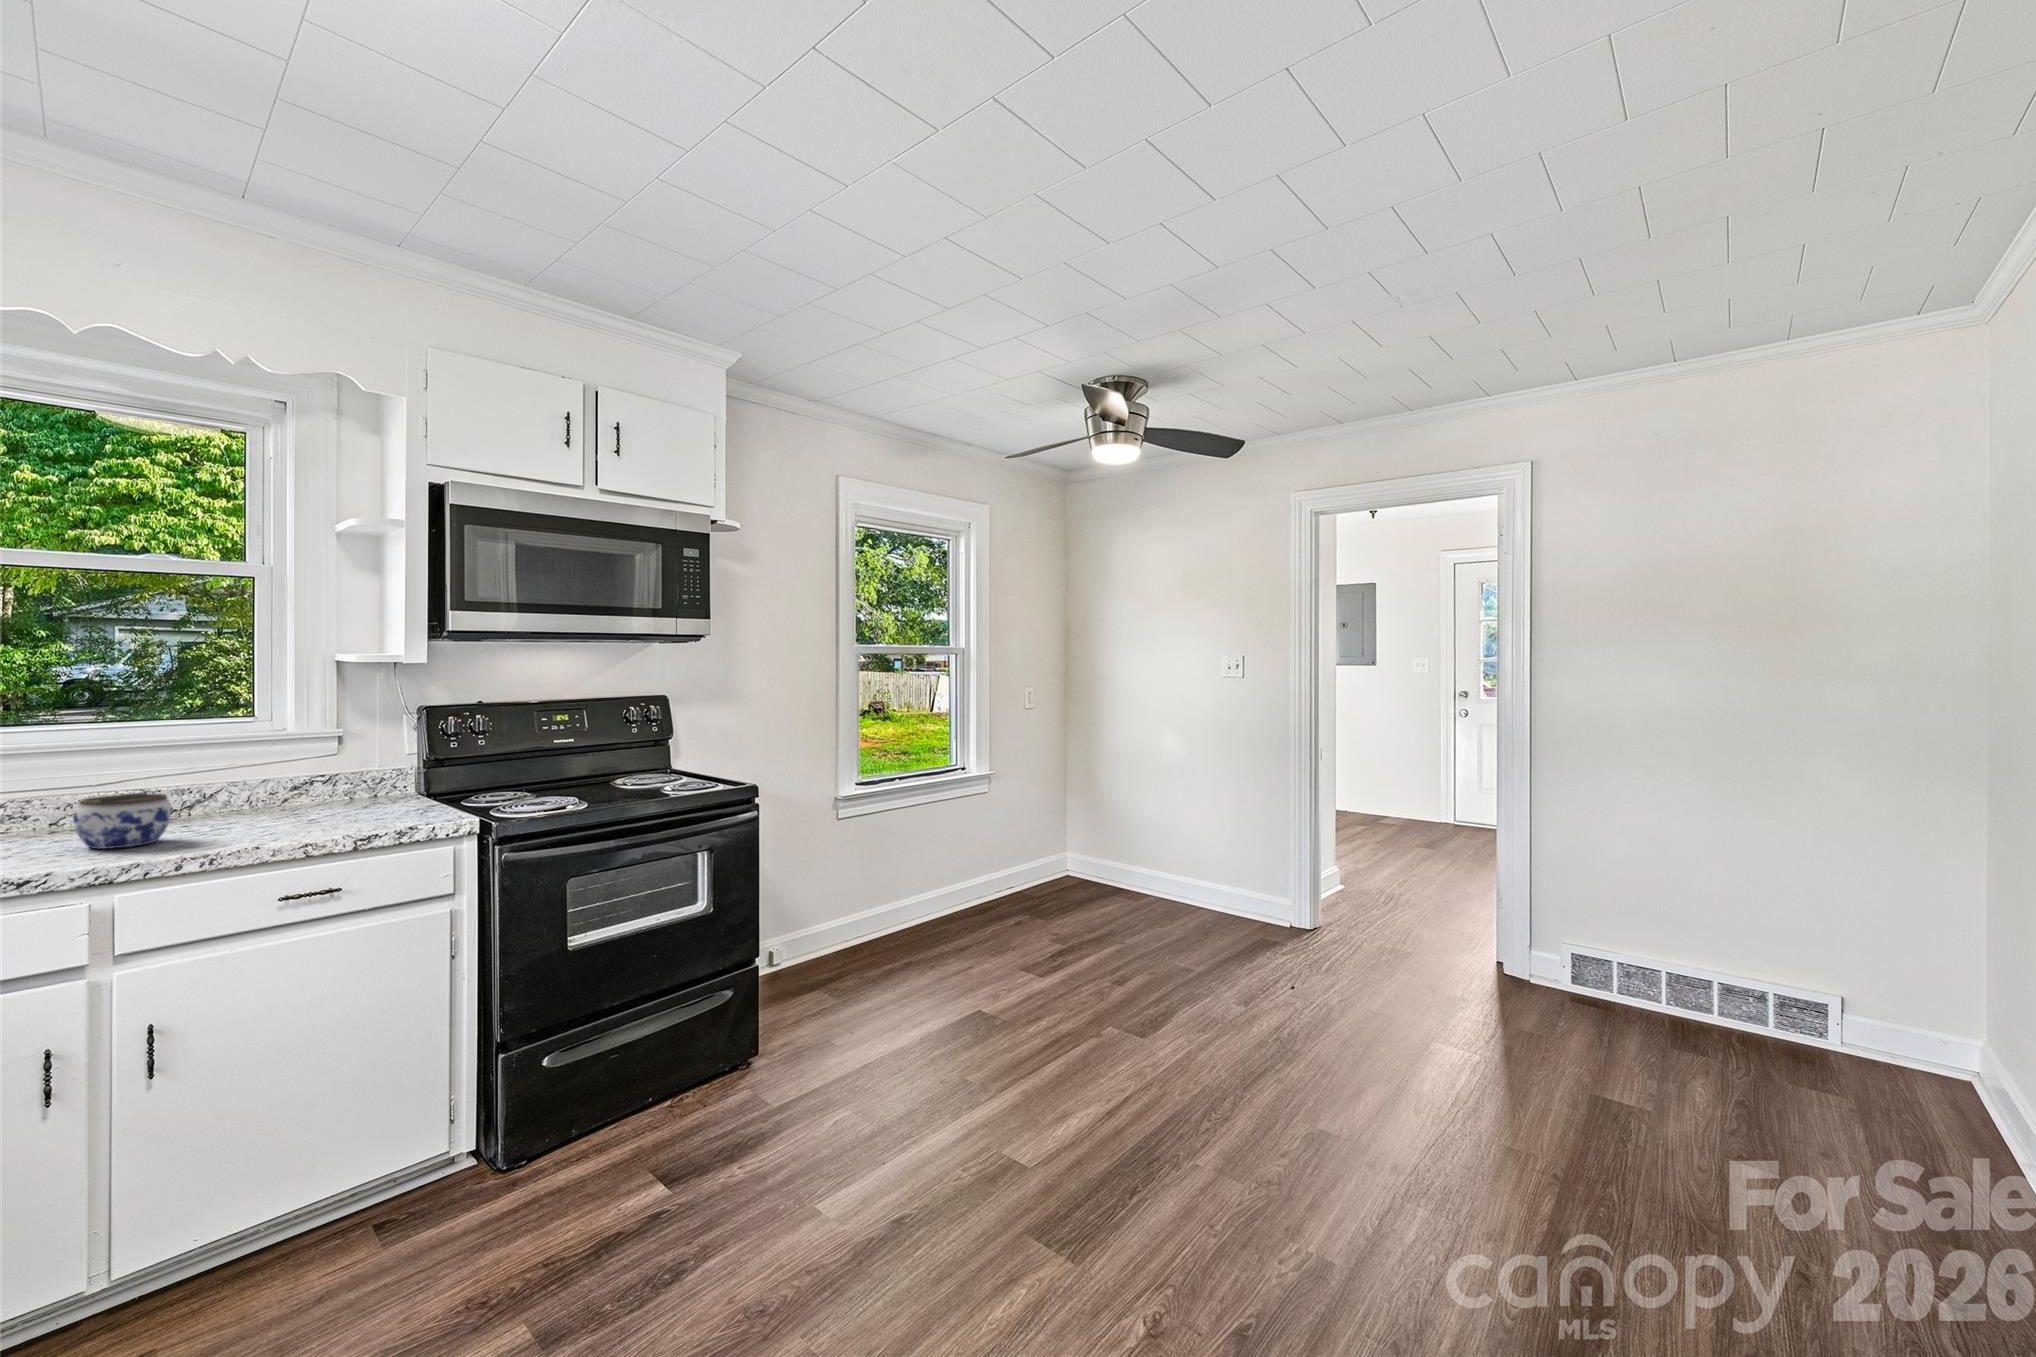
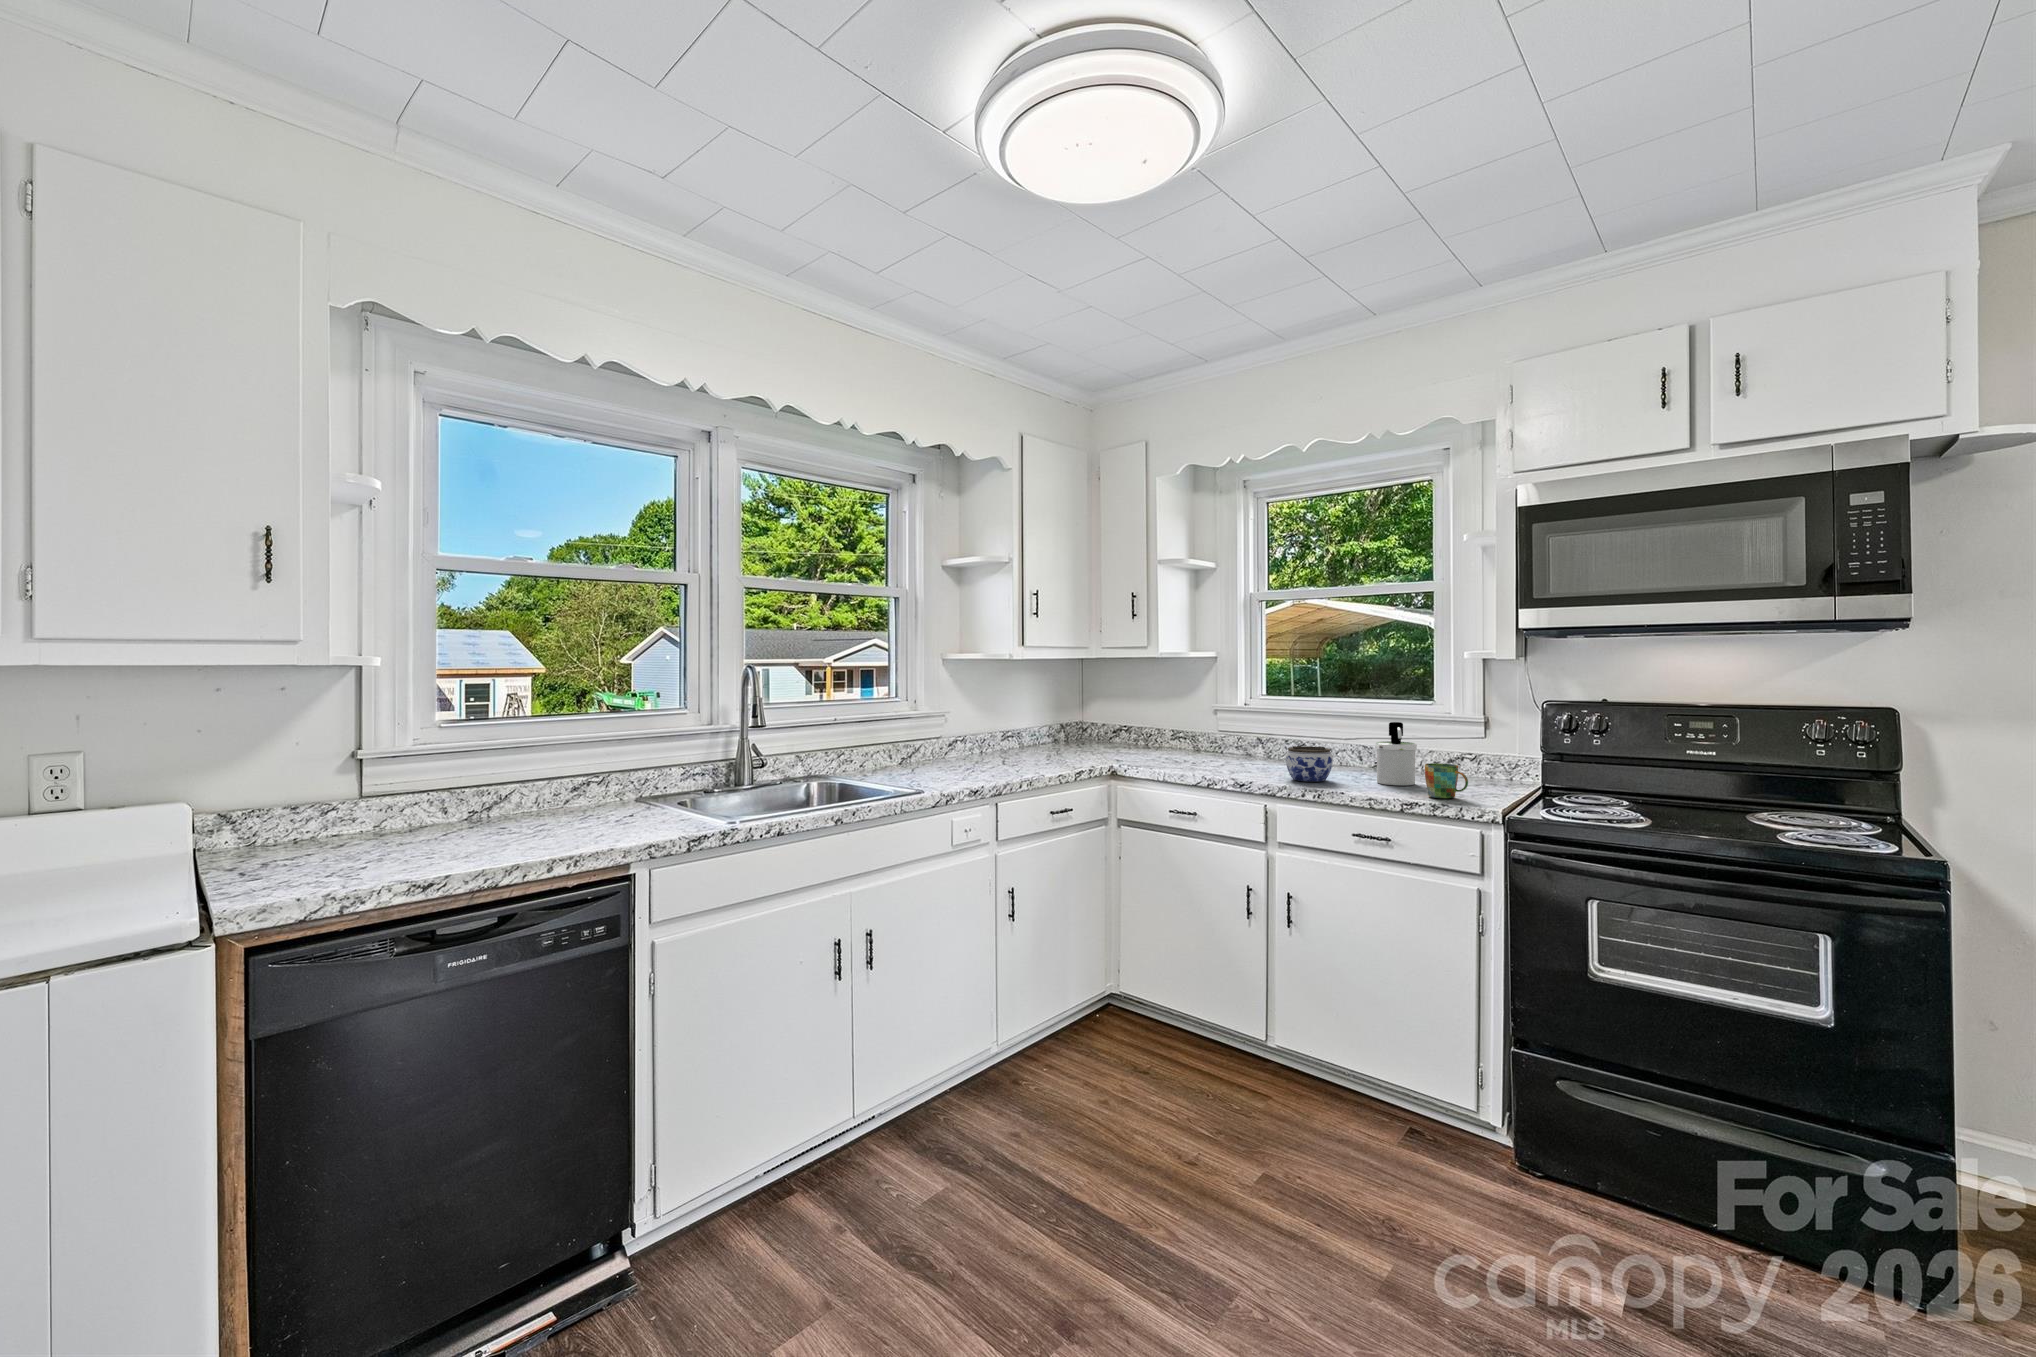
soap dispenser: none [232,748,302,829] -> present [1376,722,1417,786]
mug: none [353,789,411,829] -> present [1425,763,1468,798]

